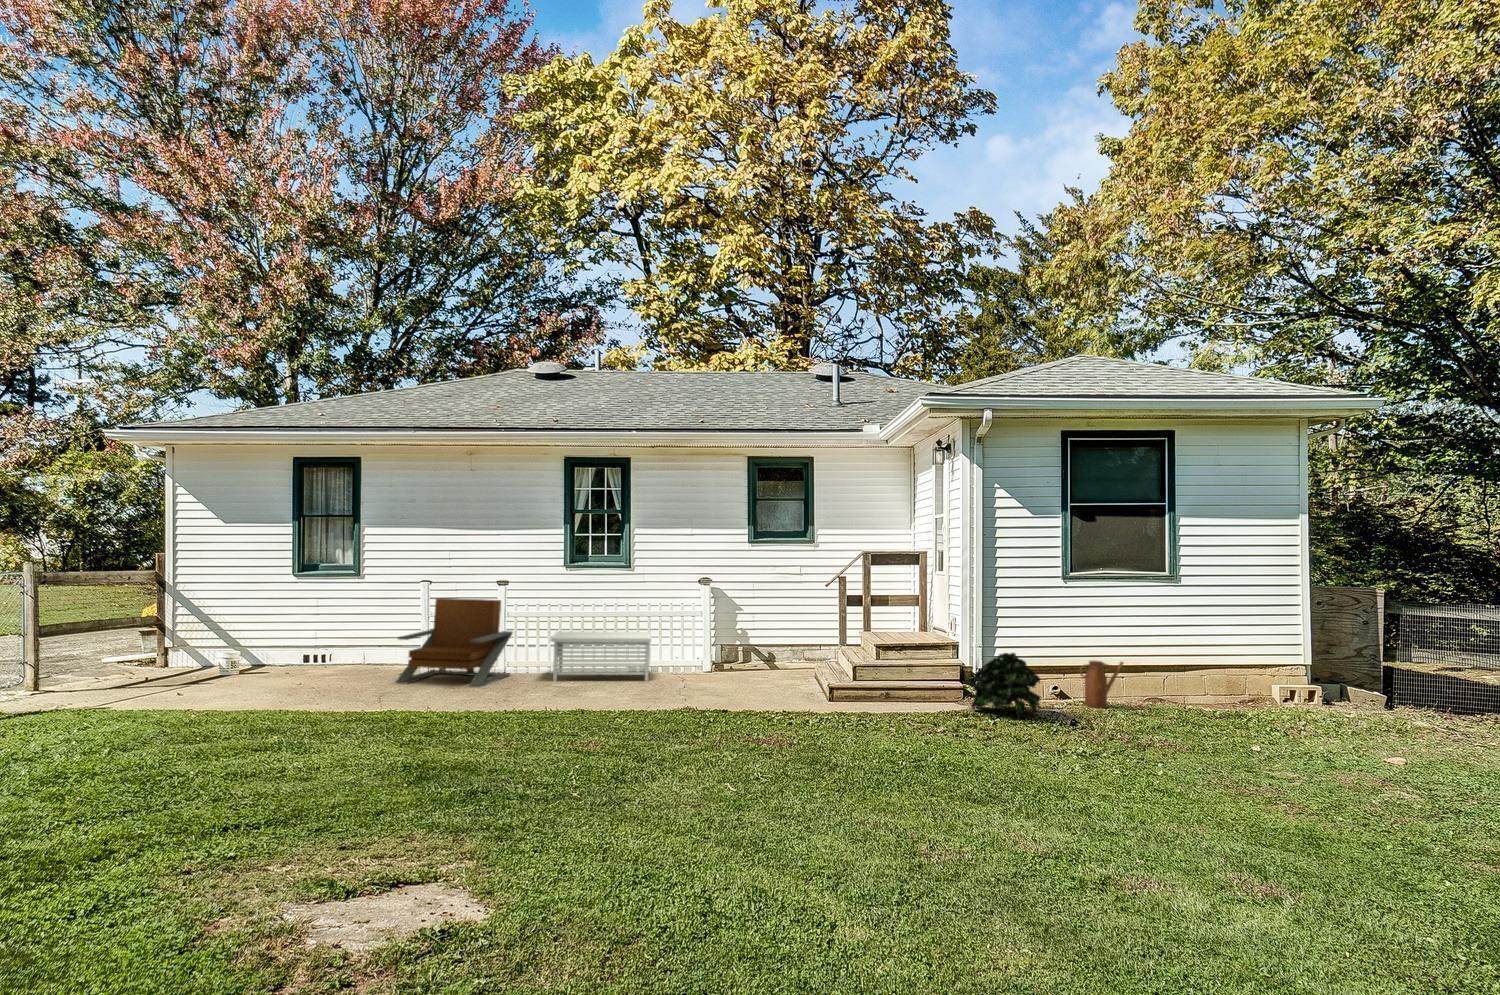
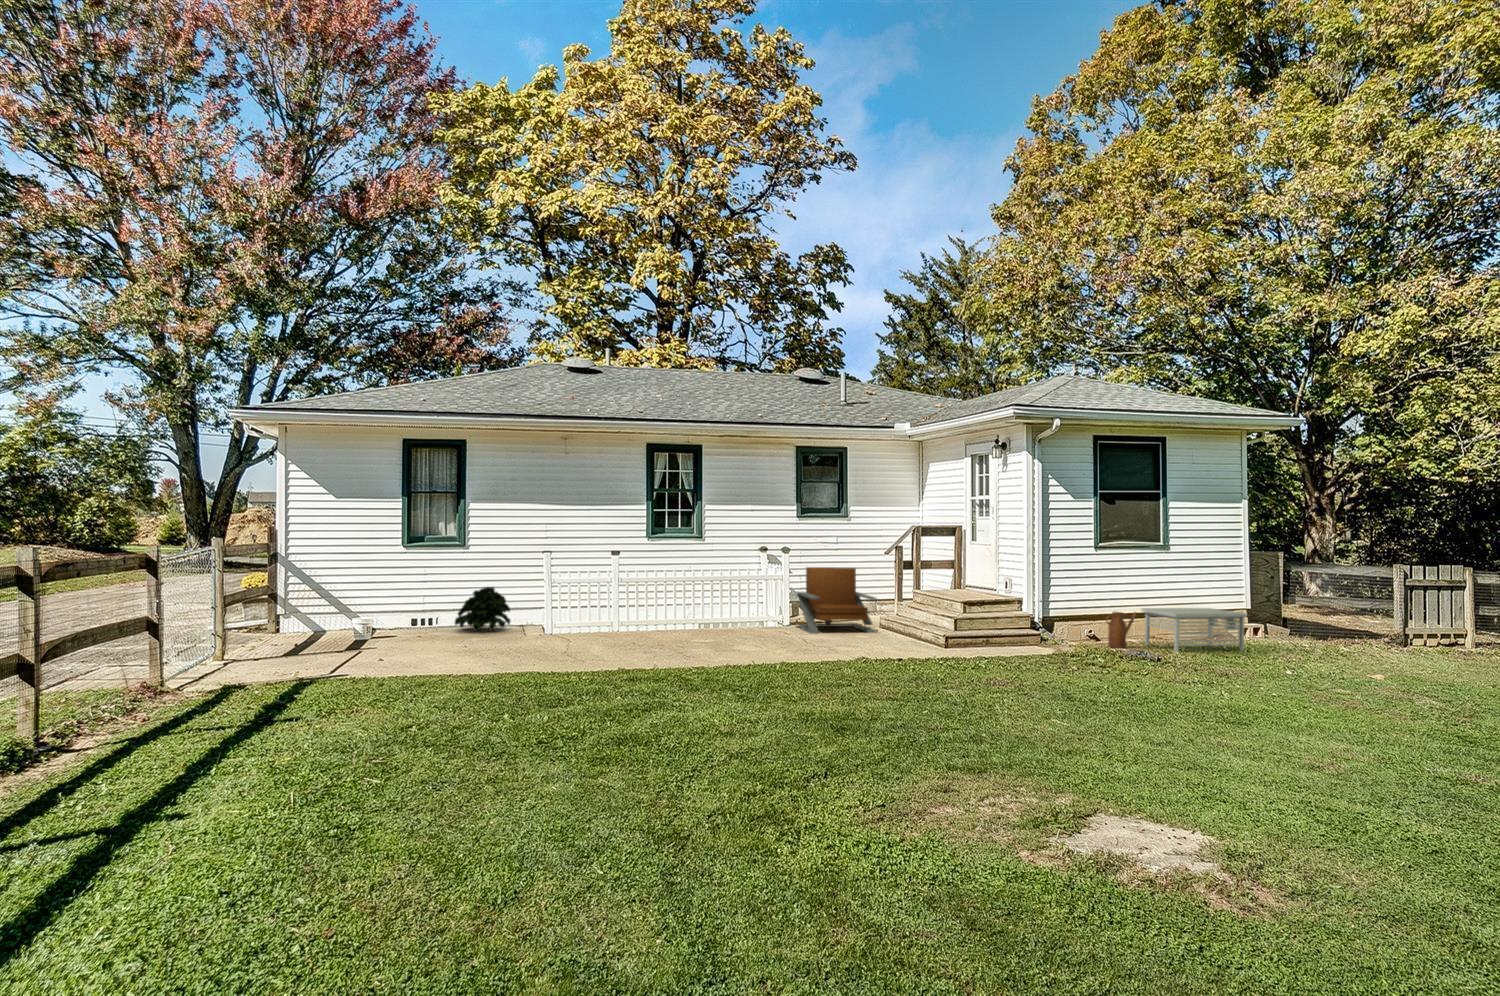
lounge chair: present [396,598,513,687] -> present [796,567,877,634]
storage bench: present [550,631,651,681] -> present [1141,608,1247,652]
potted plant: present [971,653,1041,716] -> present [455,587,510,631]

